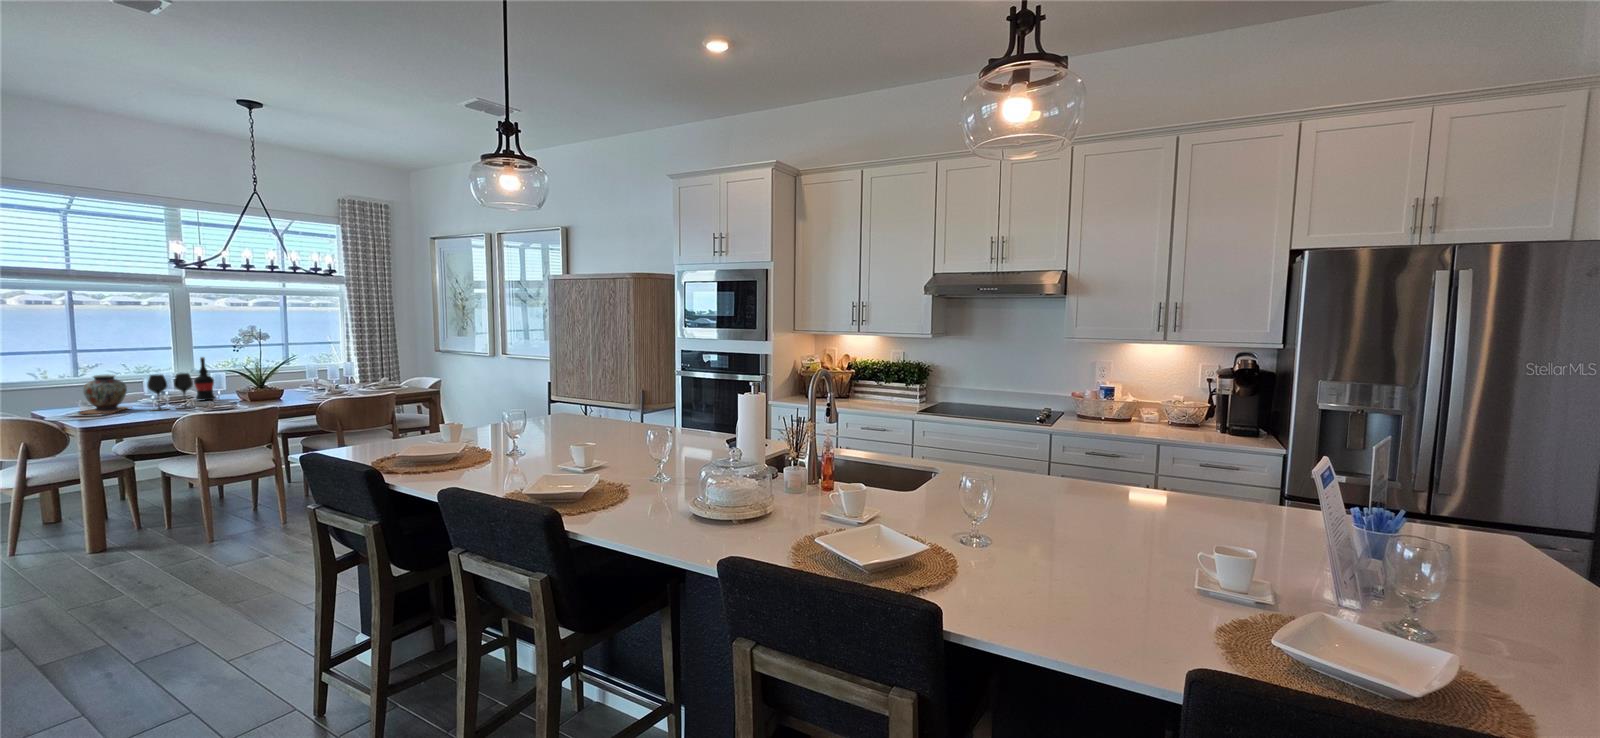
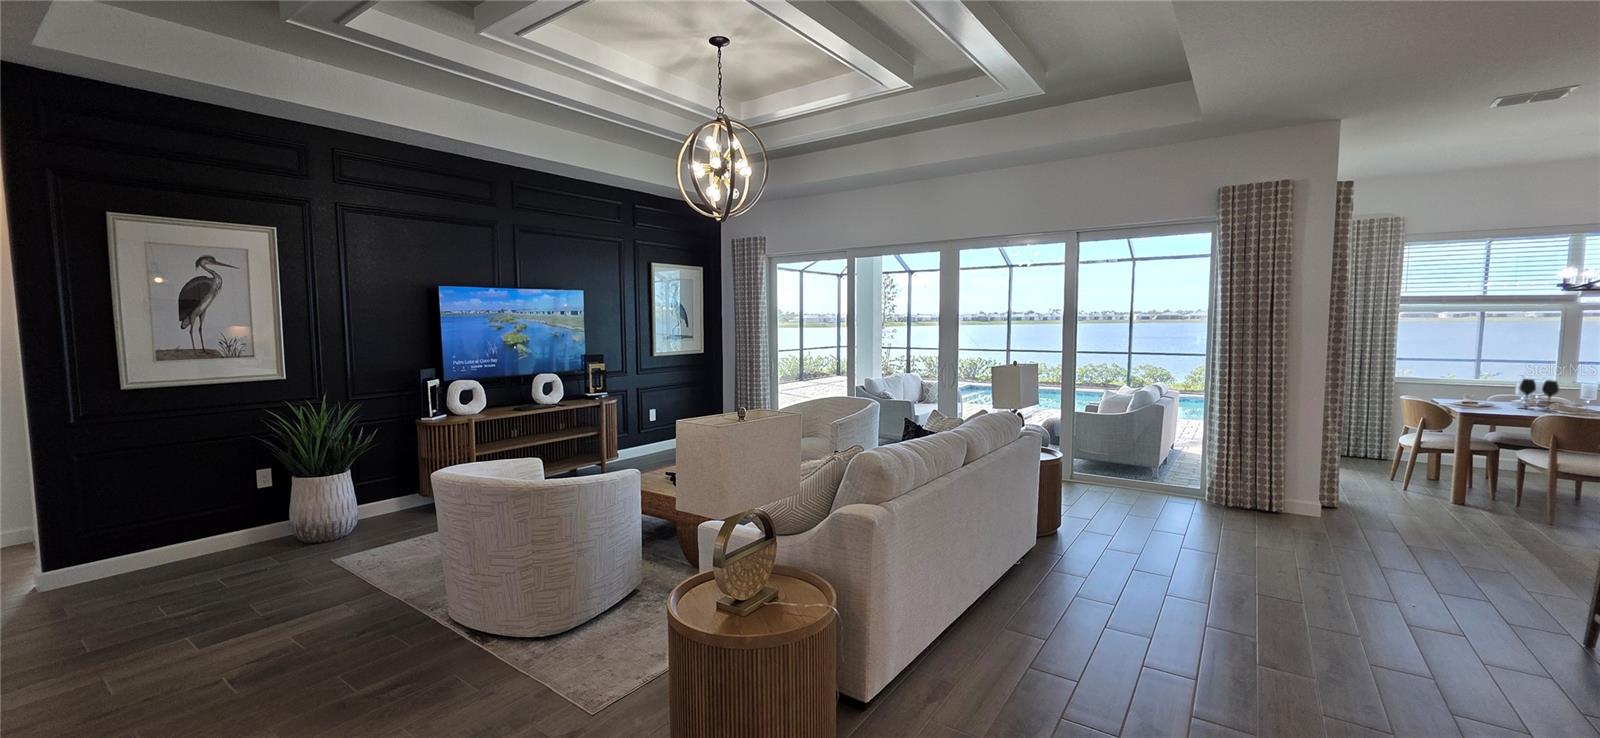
wine bottle: present [194,357,215,400] -> none [1561,369,1582,408]
decorative vase: present [80,374,132,414] -> none [1463,374,1505,406]

